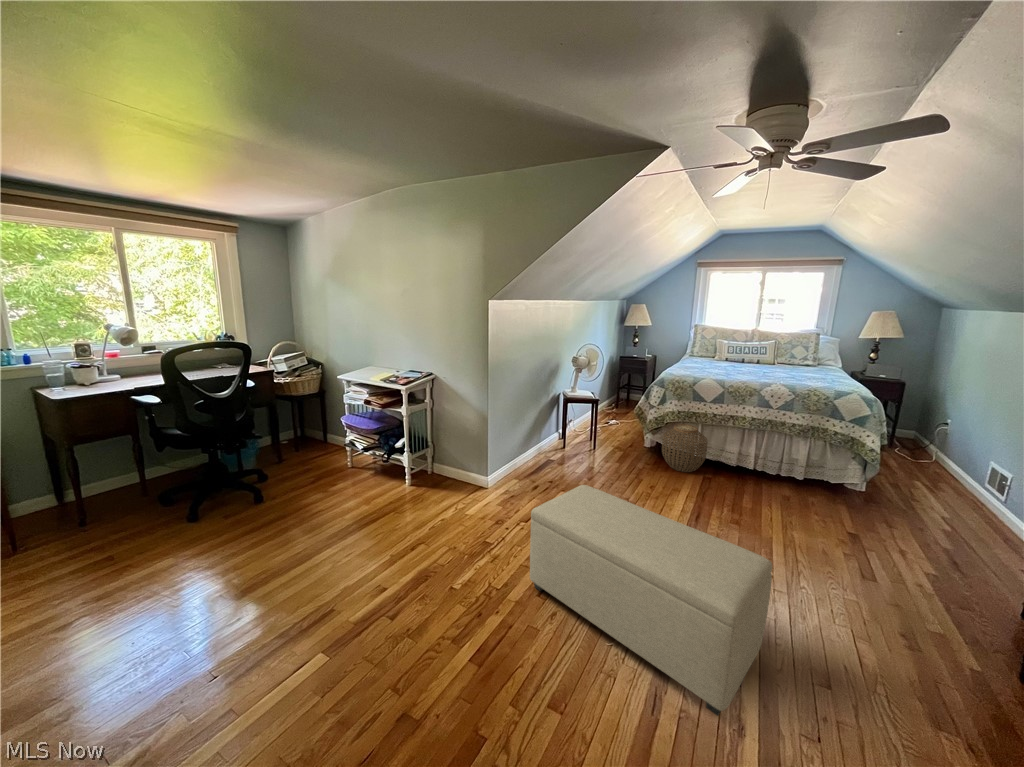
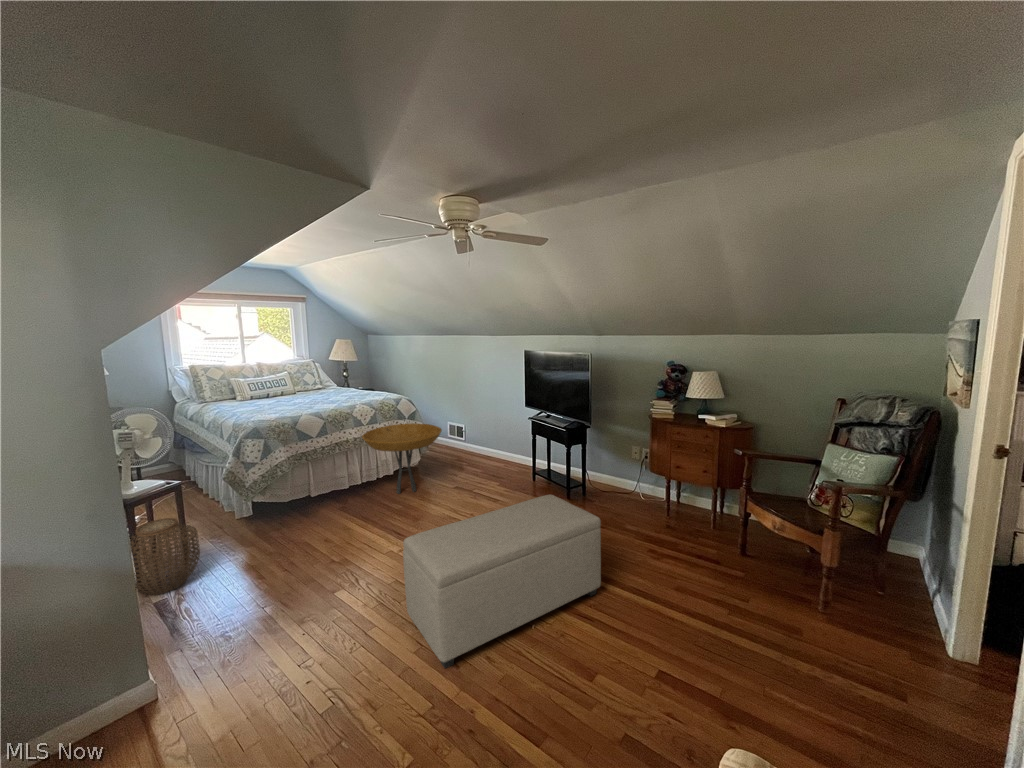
side table: none [744,416,860,503] -> present [362,424,442,494]
woven basket: present [662,424,708,472] -> present [130,518,200,595]

